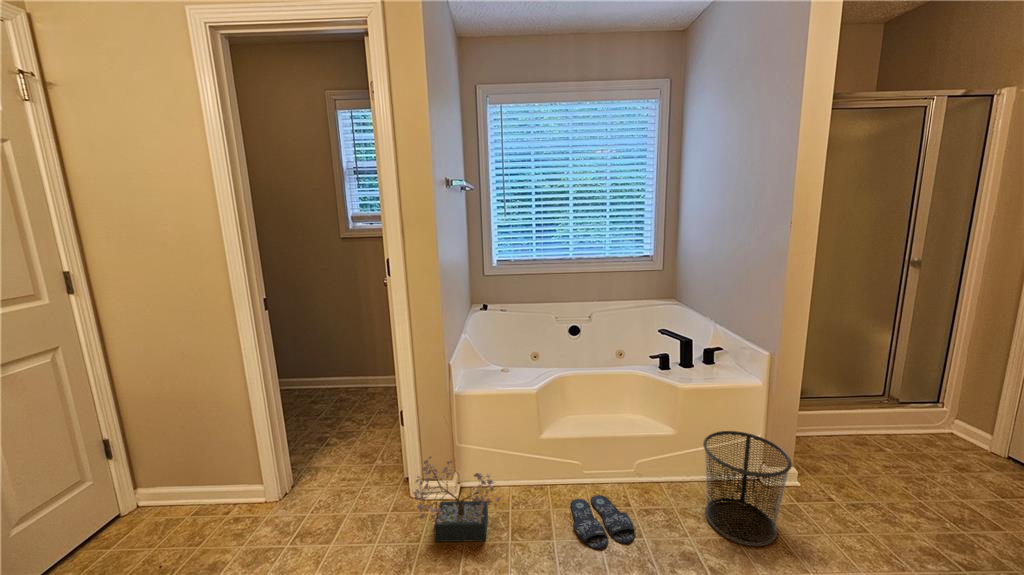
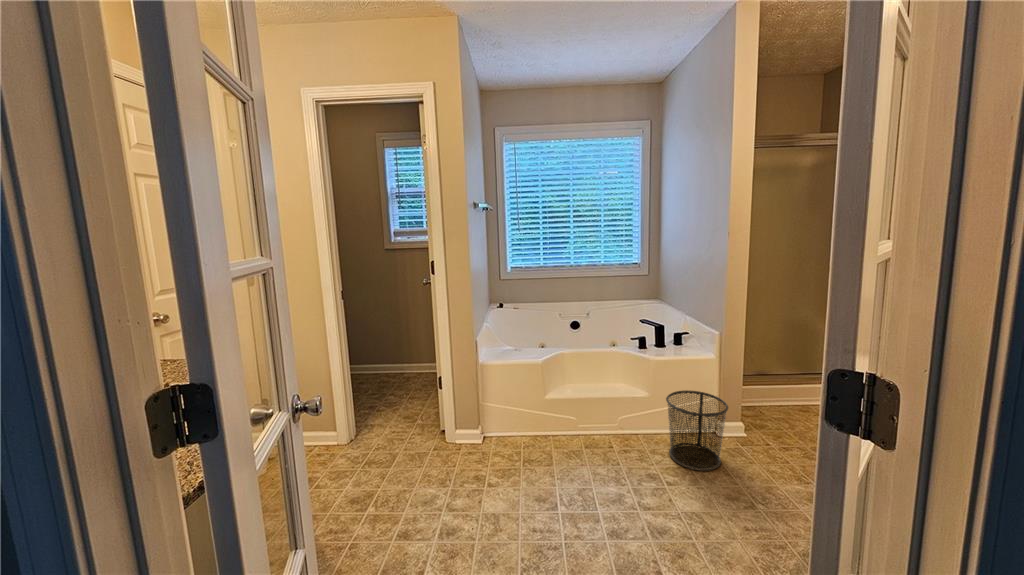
decorative plant: present [413,457,500,542] -> none [451,407,515,468]
slippers: present [570,495,635,550] -> none [568,441,615,472]

